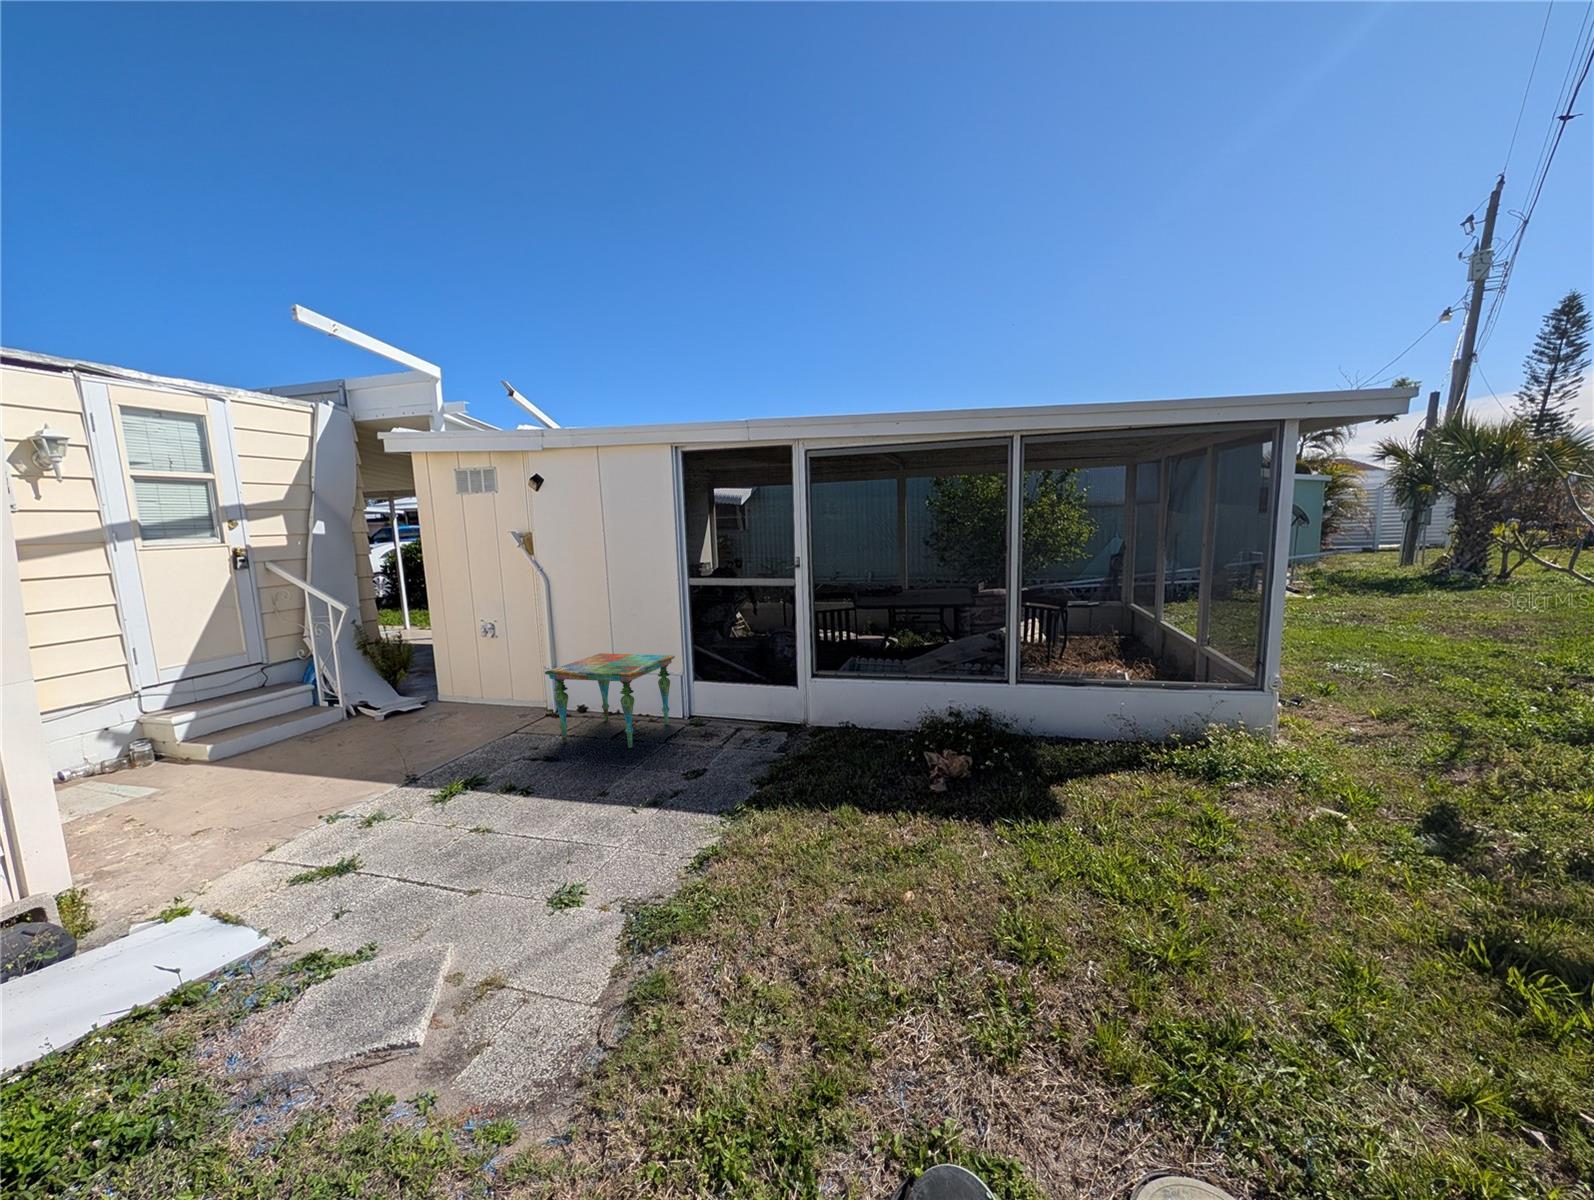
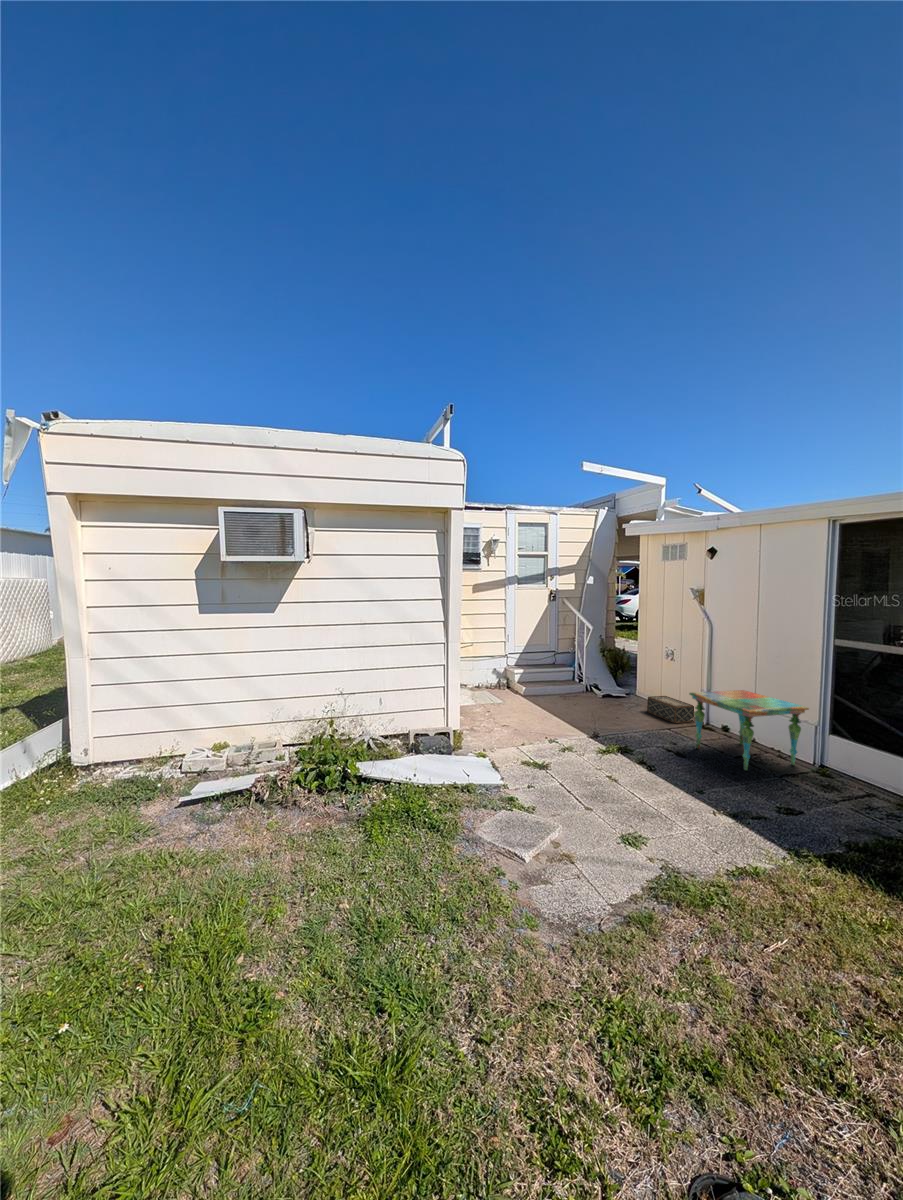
woven basket: none [466,689,538,722] -> present [647,696,694,723]

